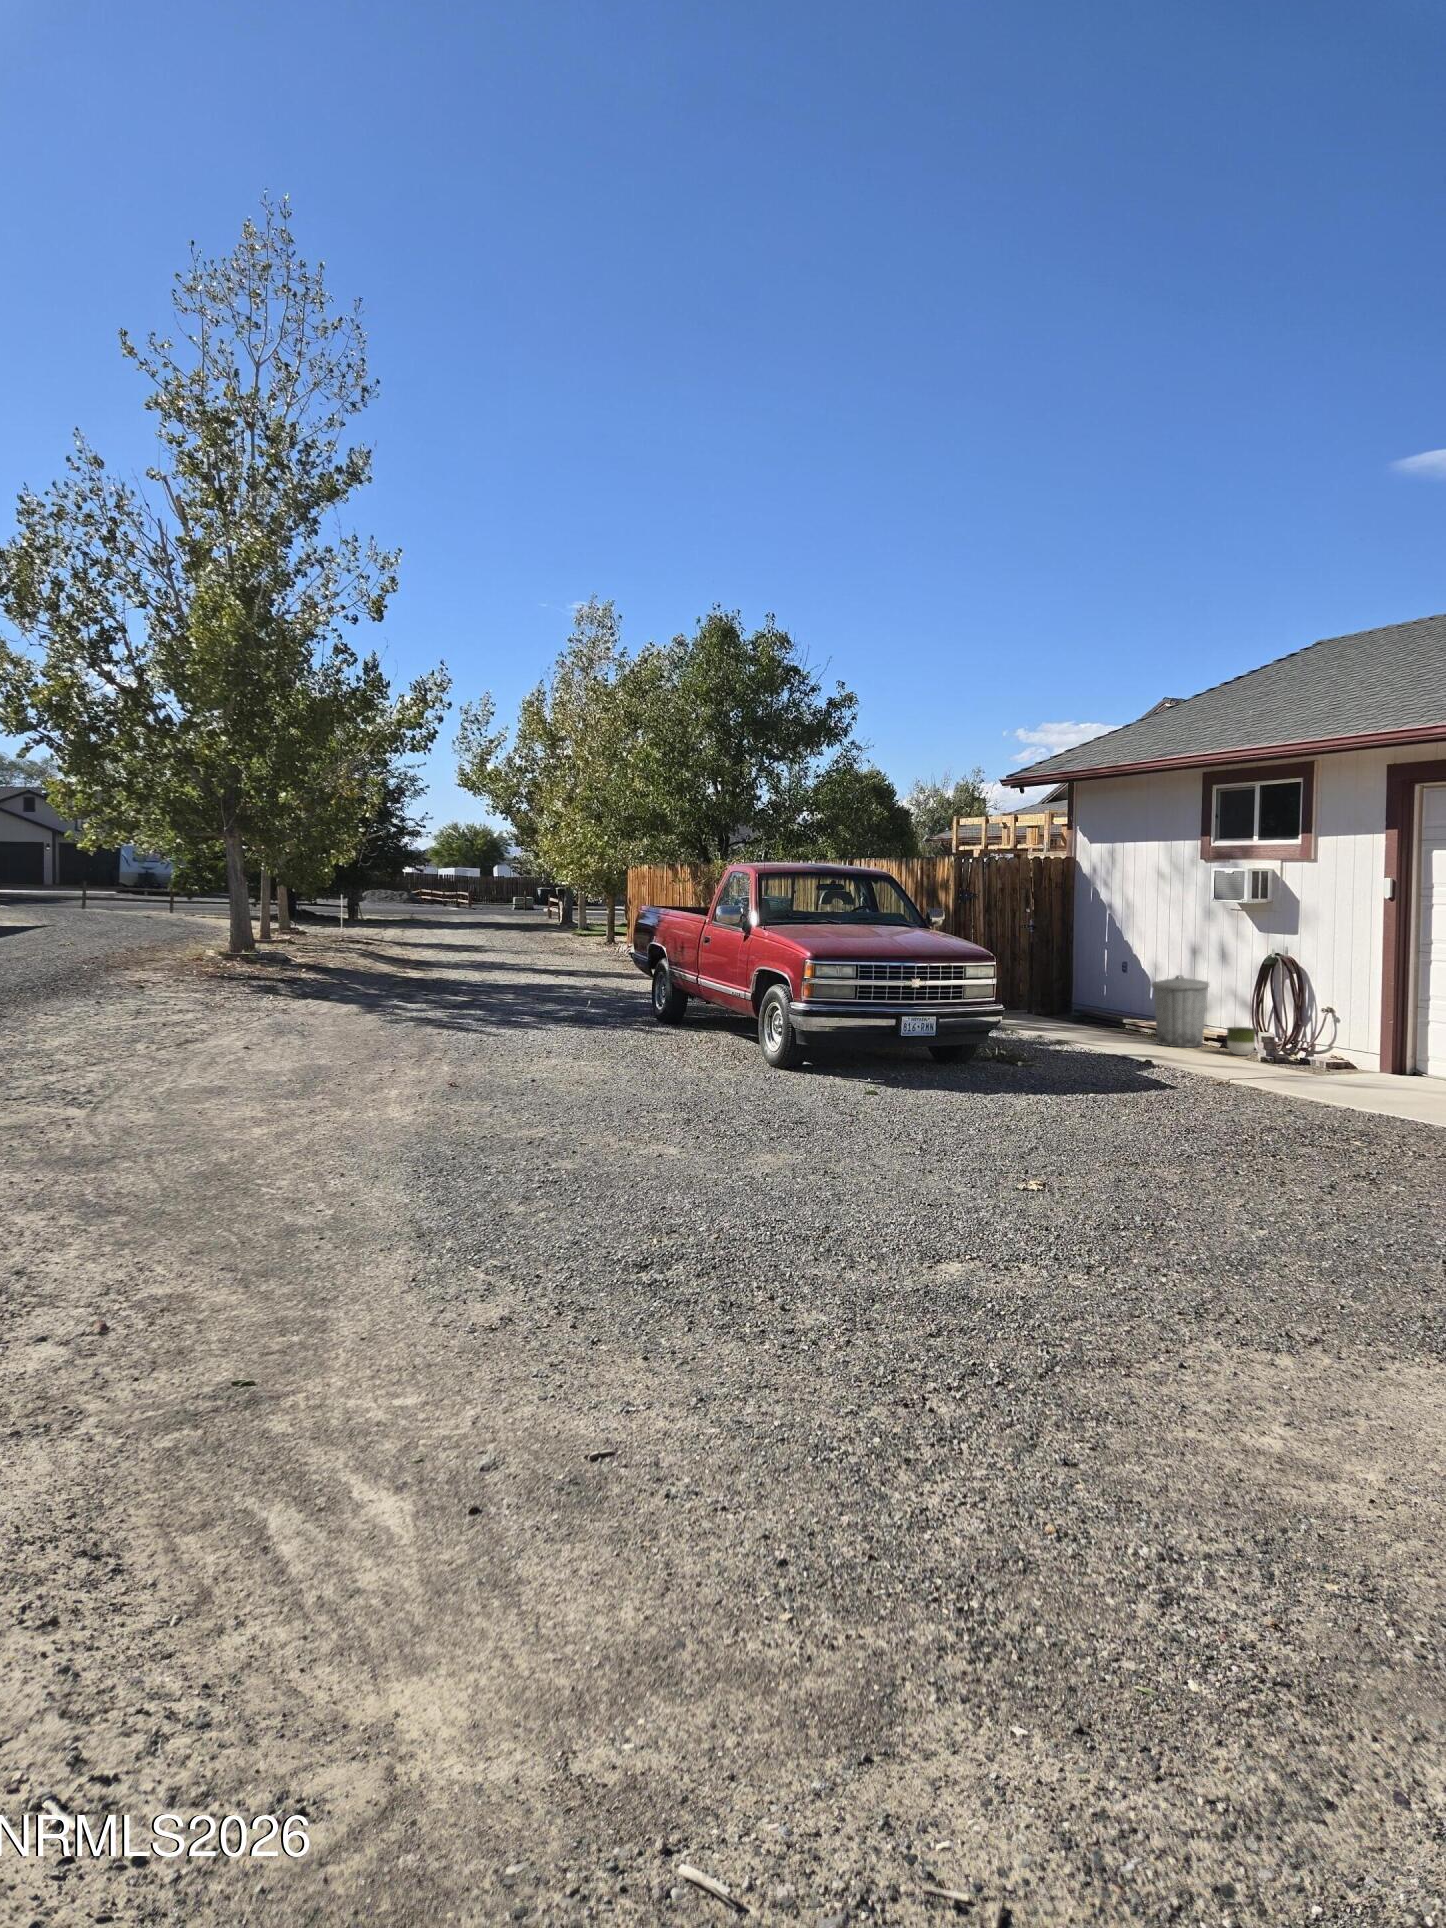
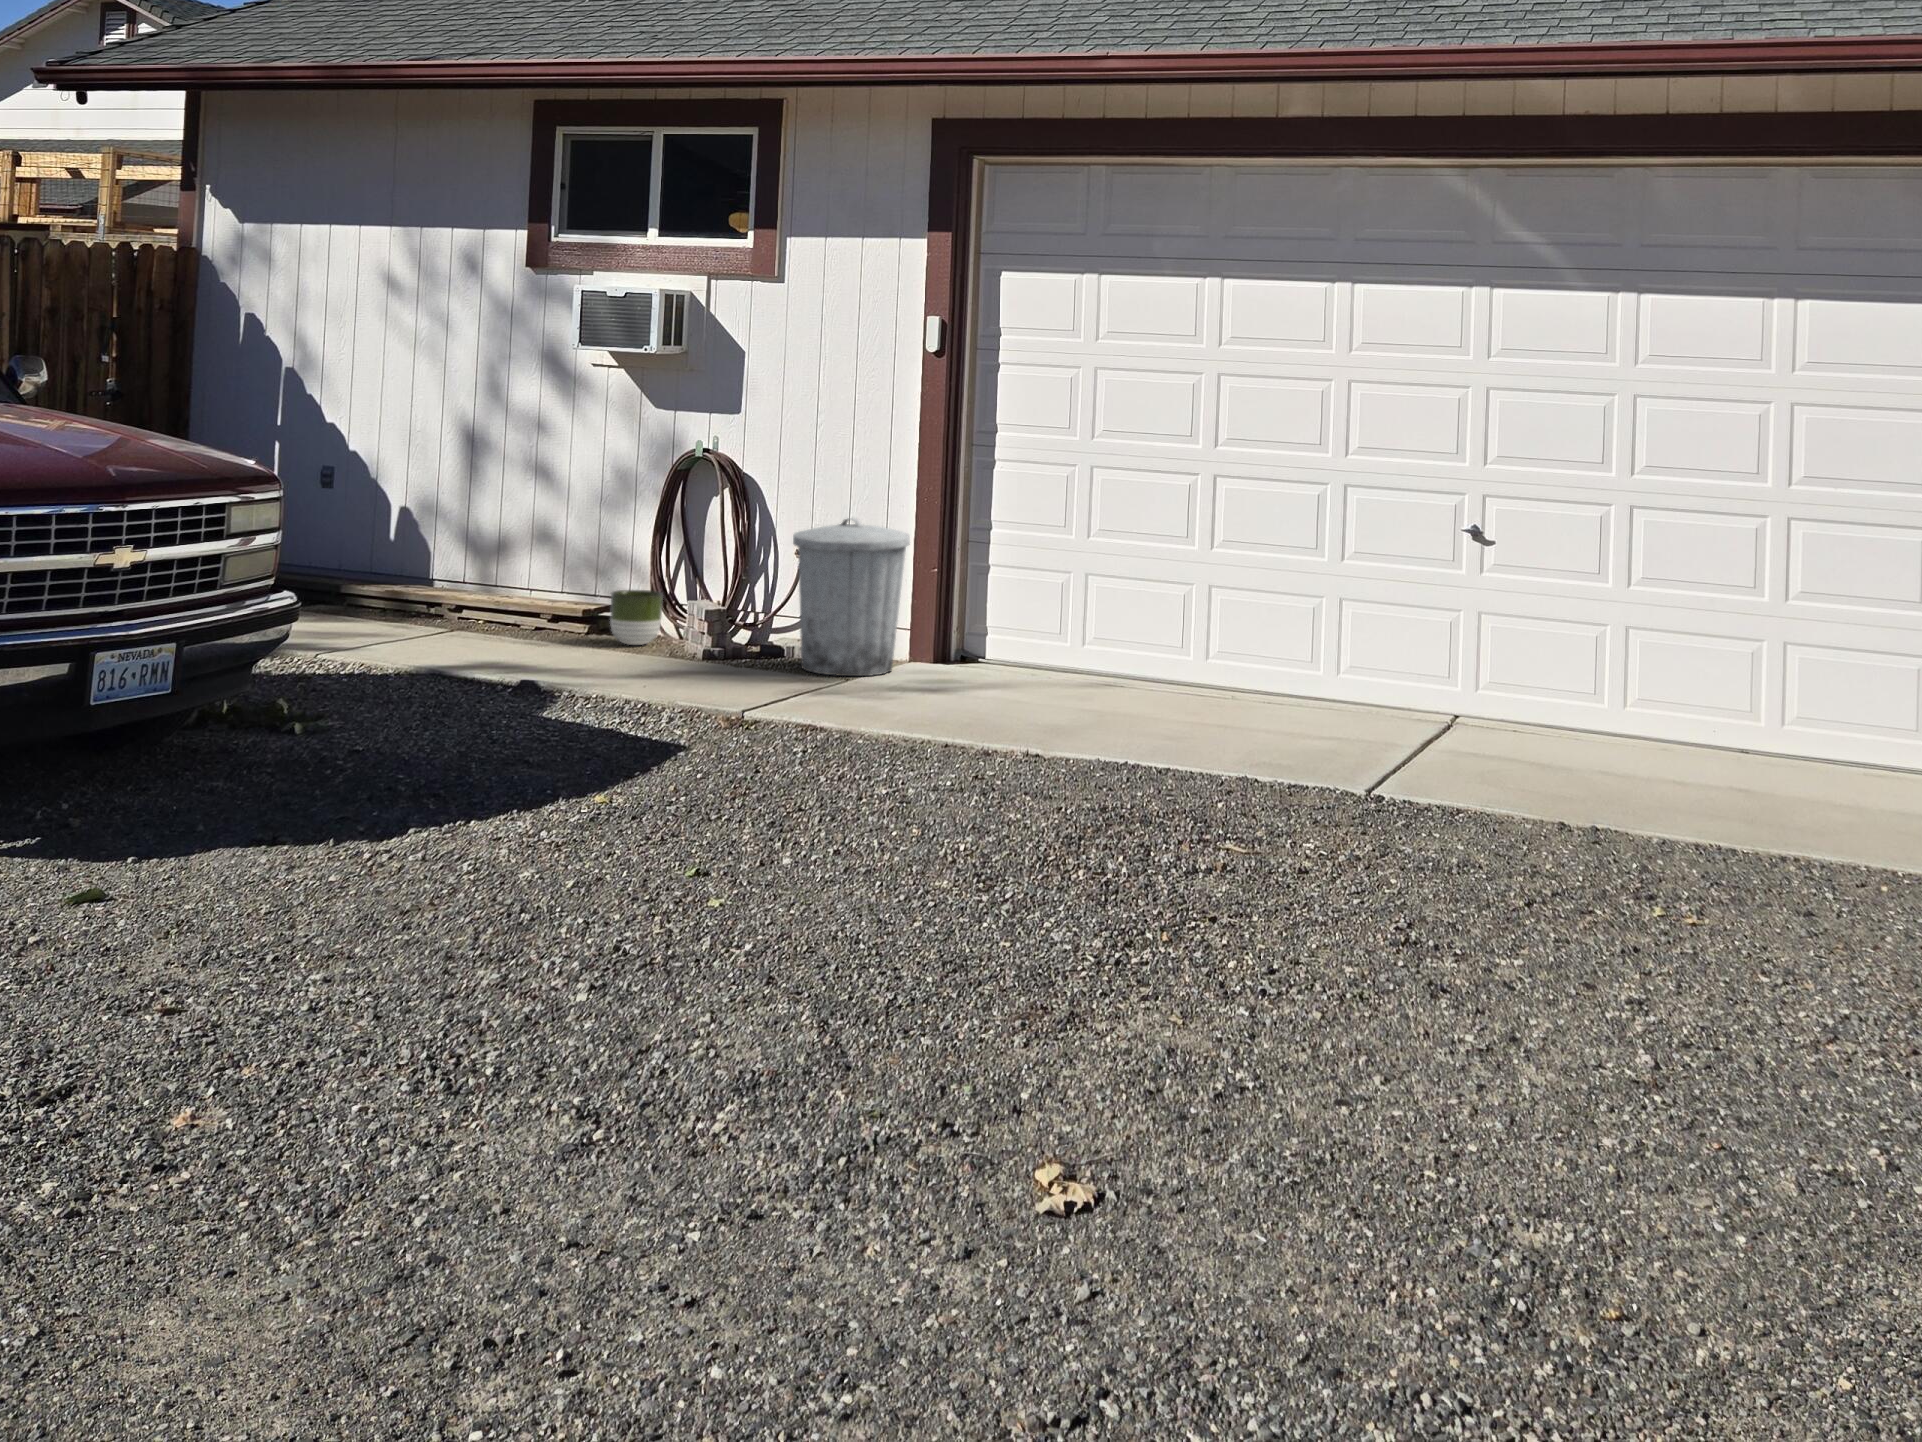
trash can: present [1151,975,1209,1047] -> present [793,518,910,676]

